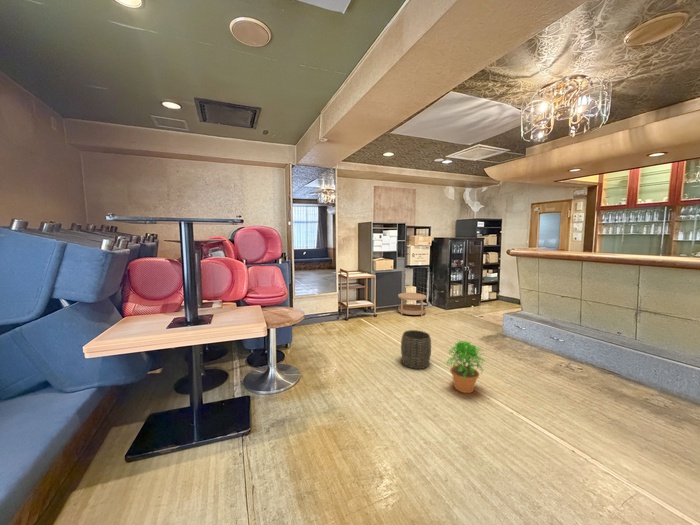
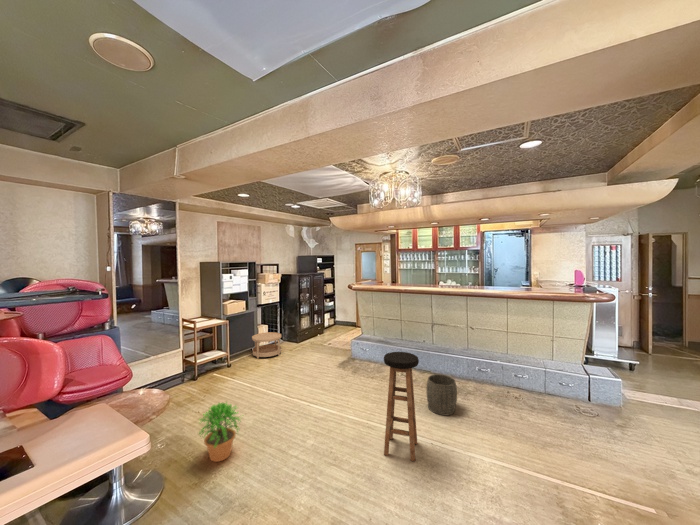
bar stool: none [492,318,556,459] -> present [384,352,419,461]
woven basket: present [401,330,431,369] -> present [426,374,457,415]
potted plant: present [447,341,485,393] -> present [200,402,240,462]

